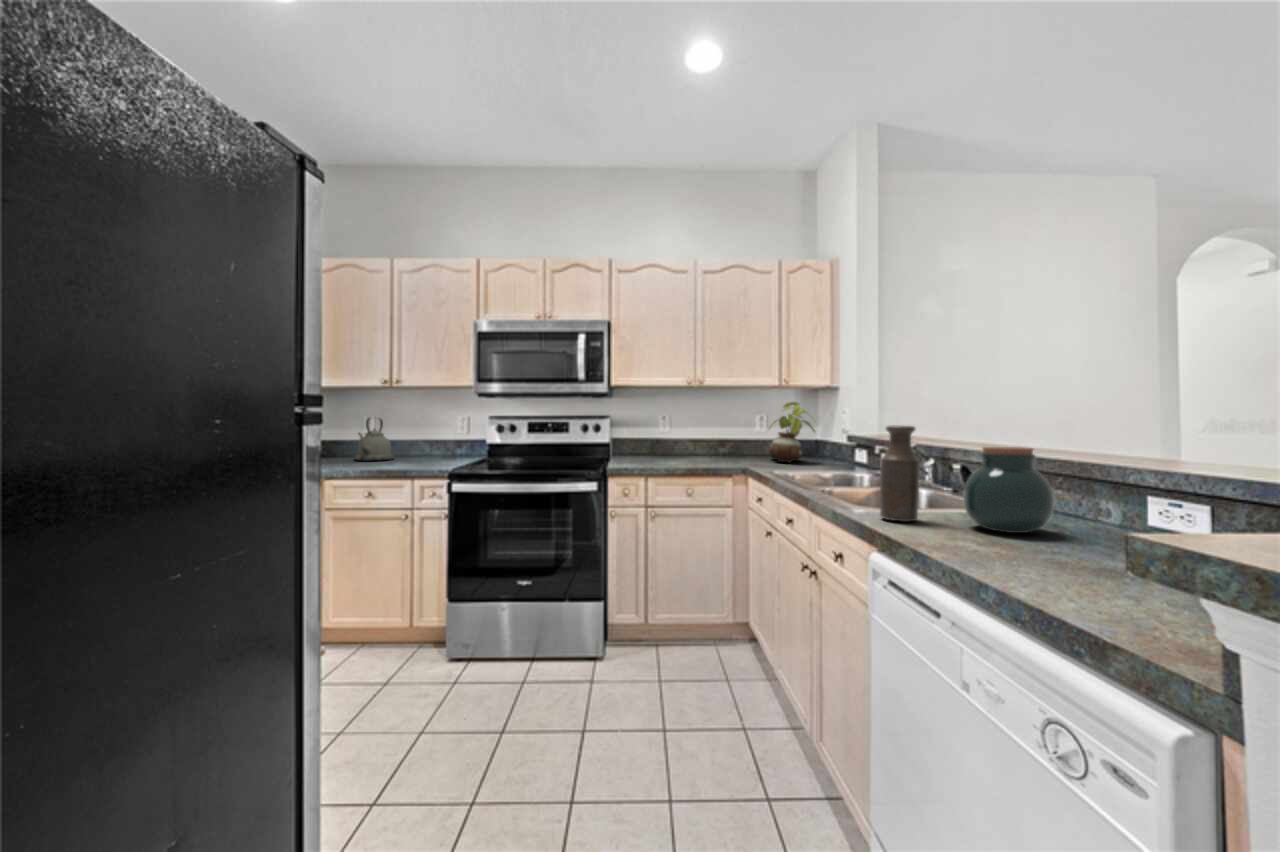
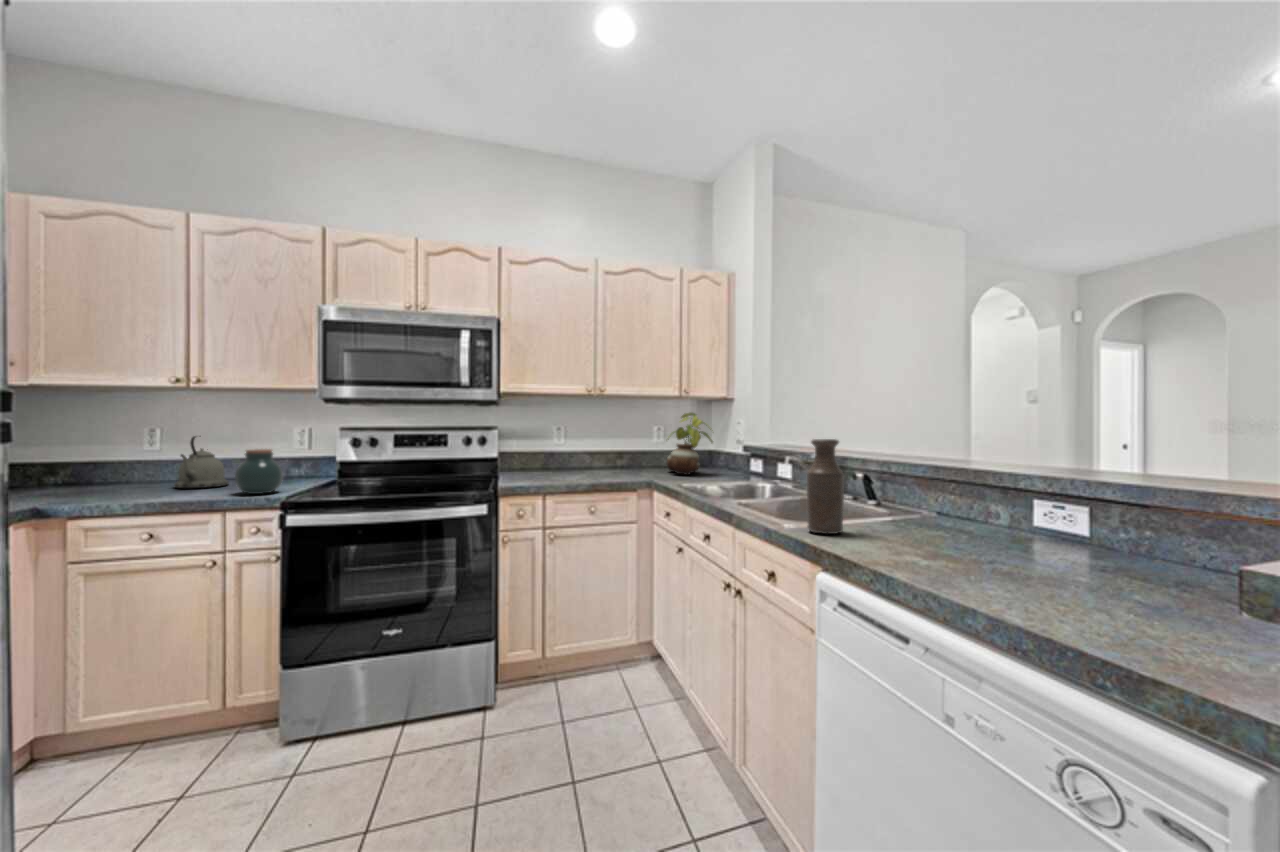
jar: present [963,447,1054,533] -> present [235,449,283,494]

